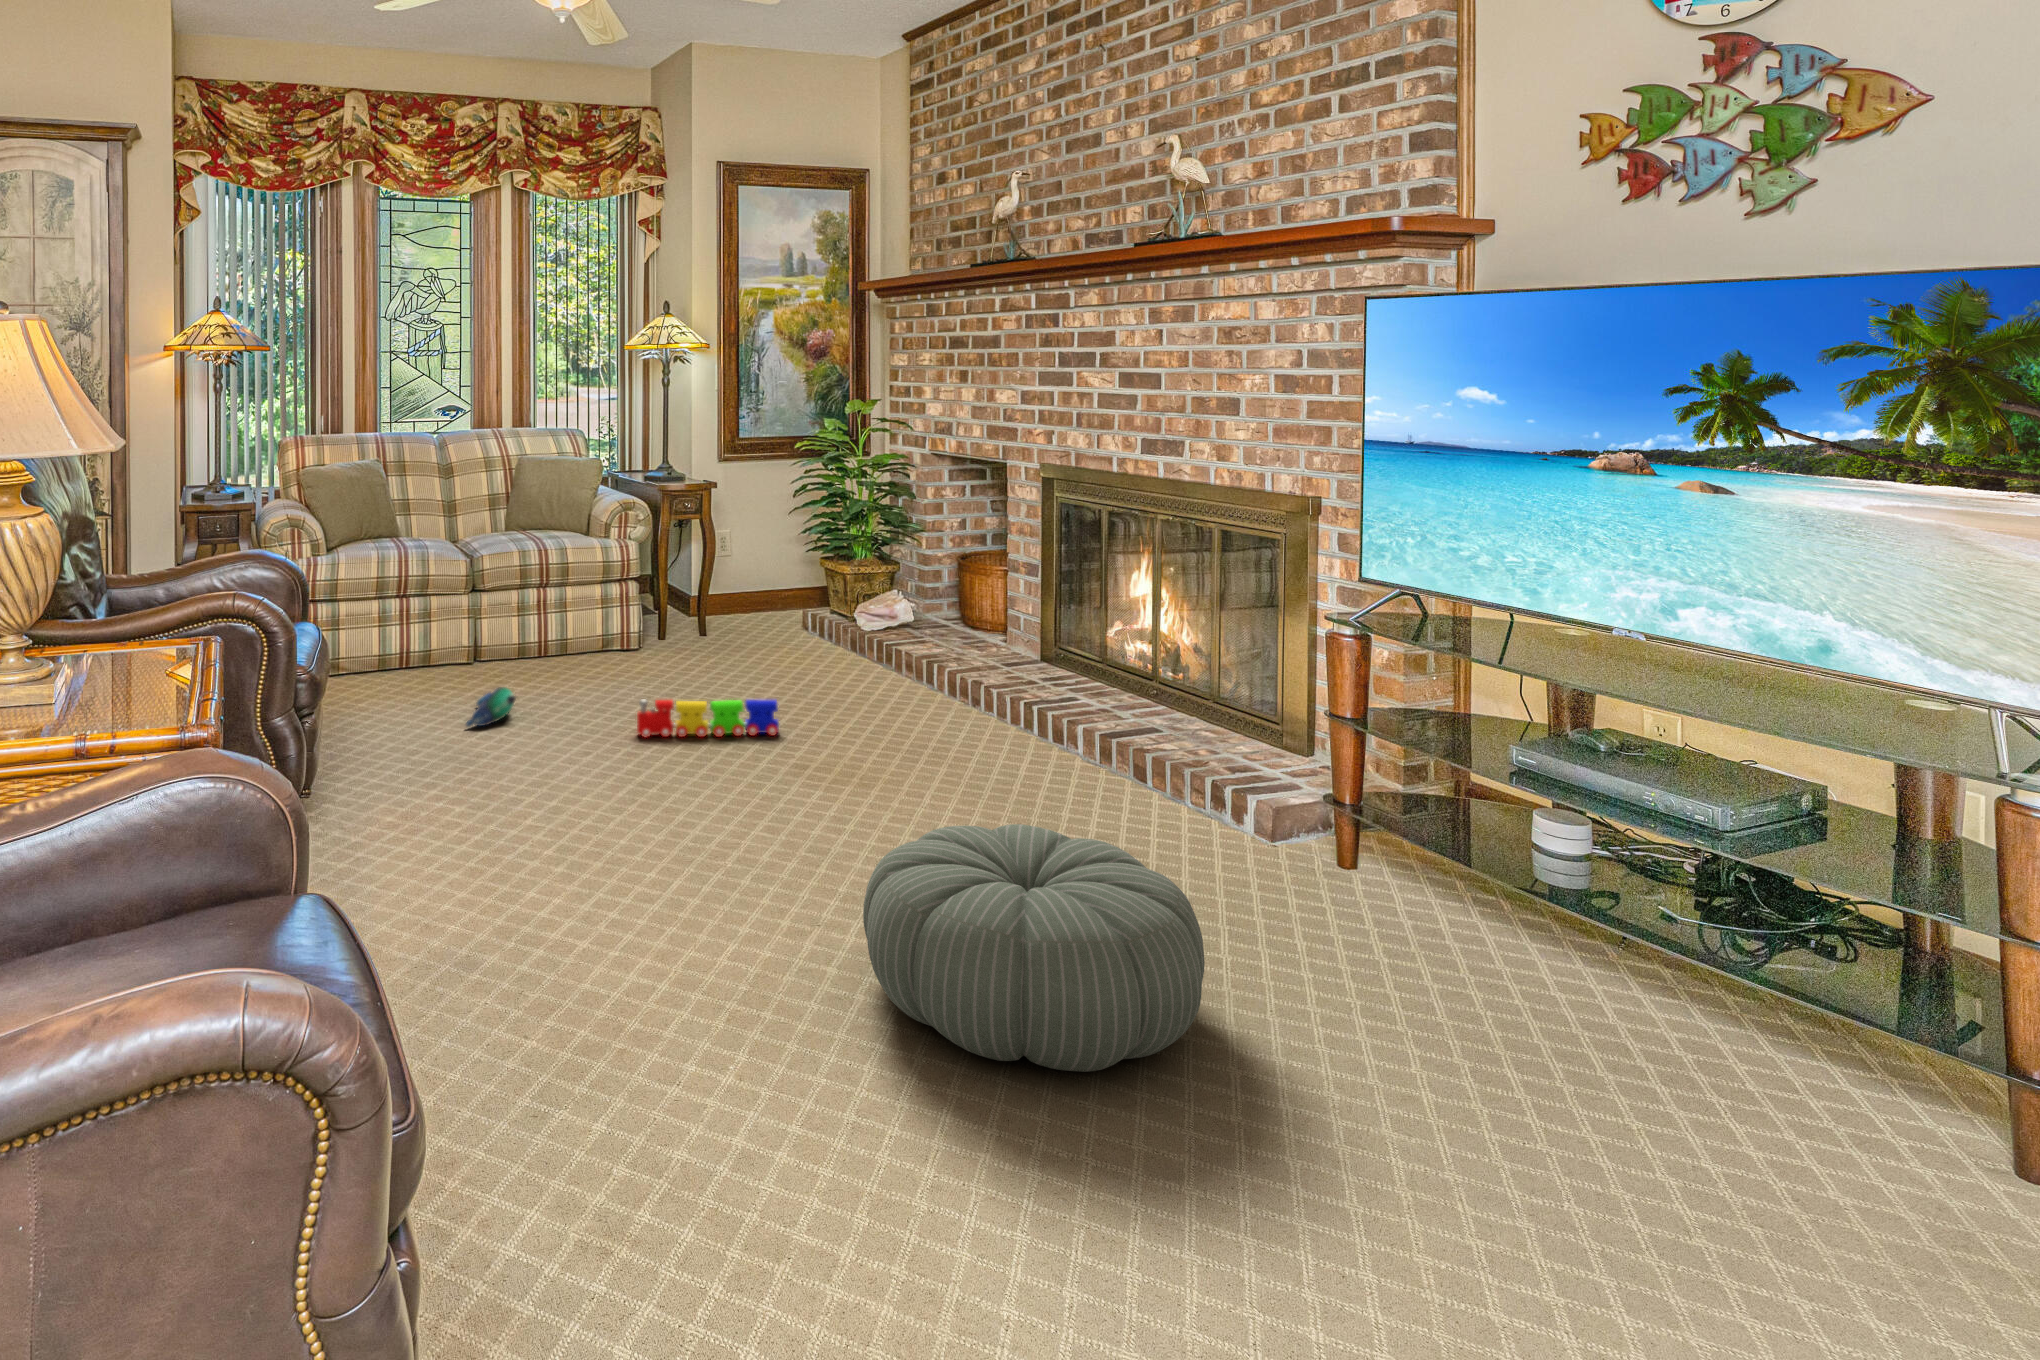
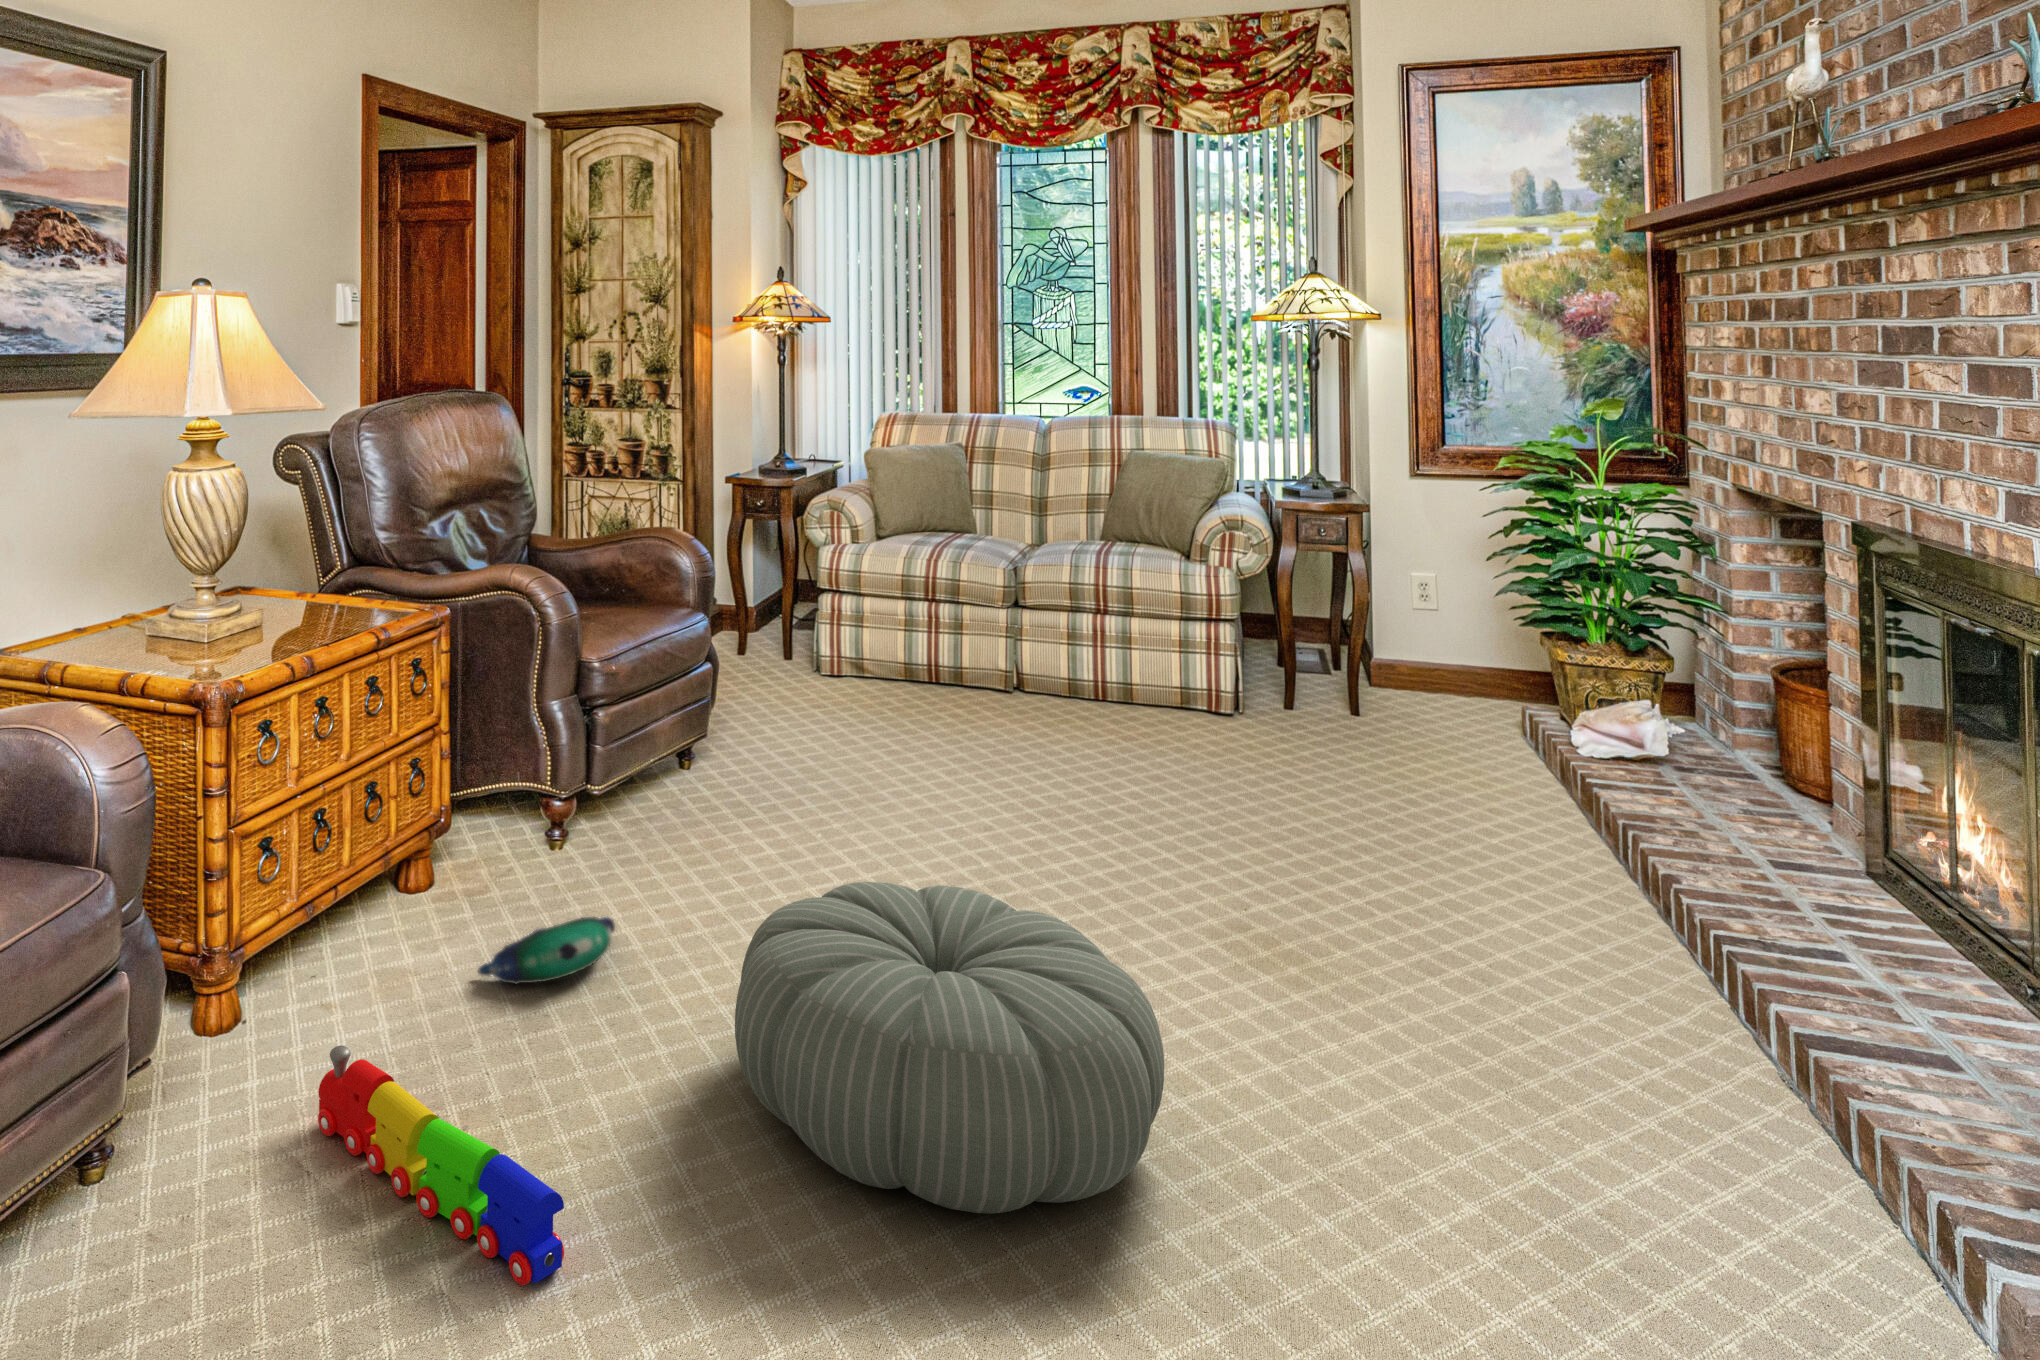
plush toy: present [466,687,516,727] -> present [478,917,615,984]
toy train: present [637,699,779,738] -> present [318,1046,564,1285]

